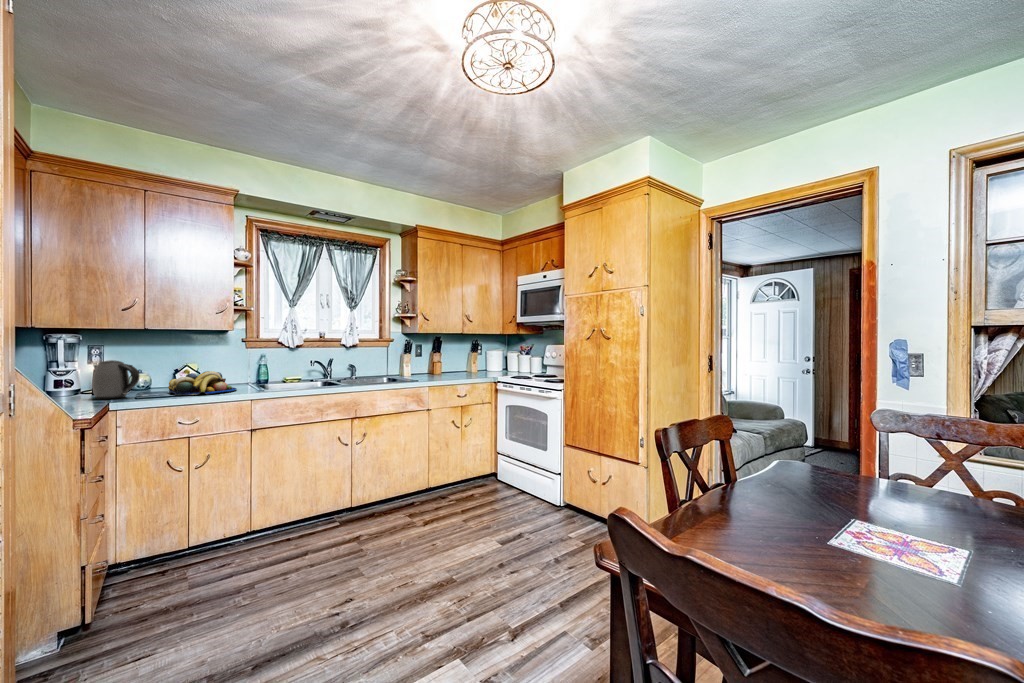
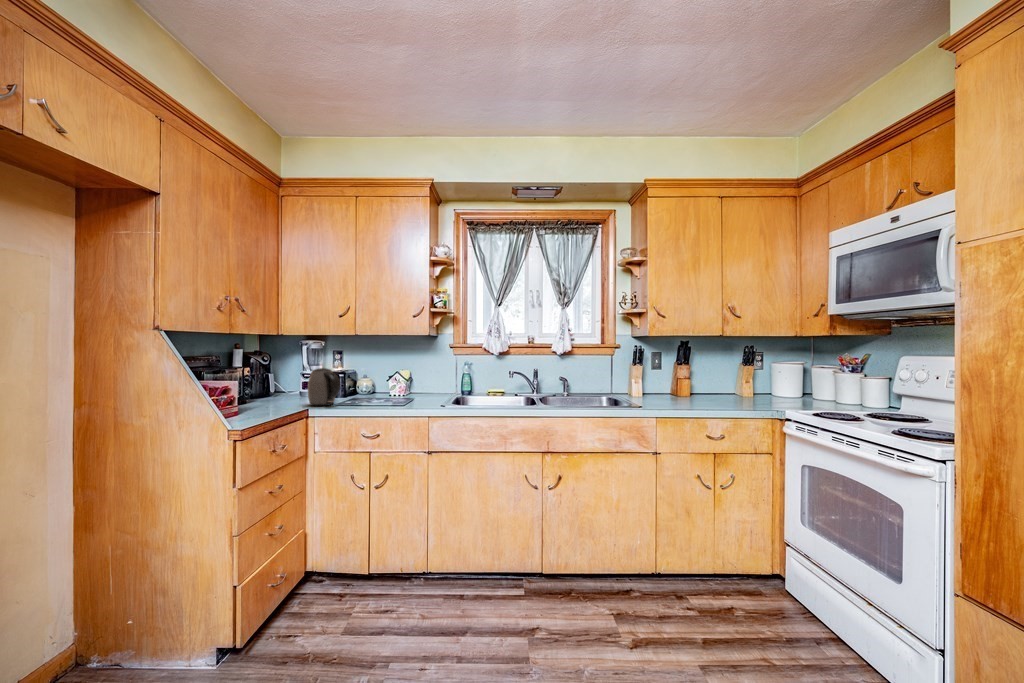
fruit bowl: present [168,371,236,395] -> none [367,381,429,408]

